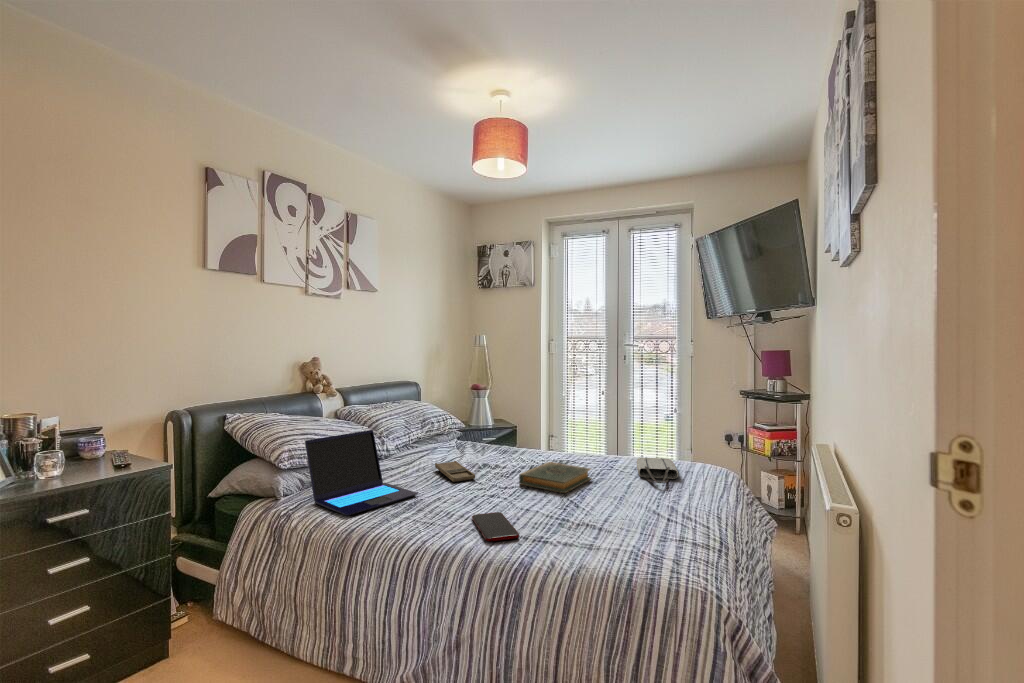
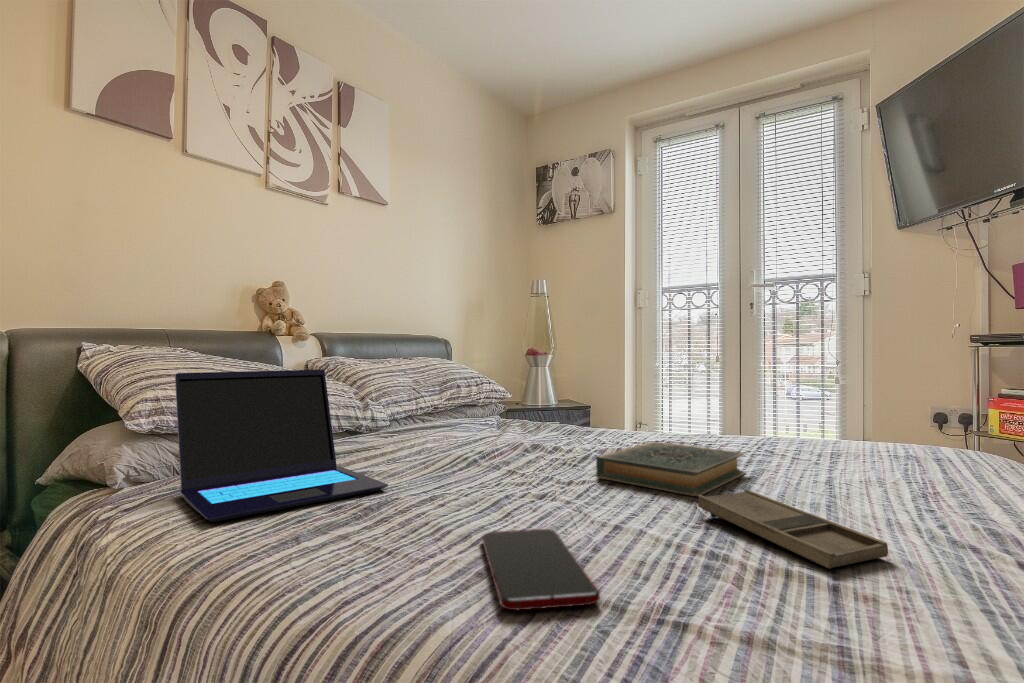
tote bag: present [637,458,678,483] -> none [827,440,941,484]
tray: present [435,461,475,482] -> present [698,490,888,569]

